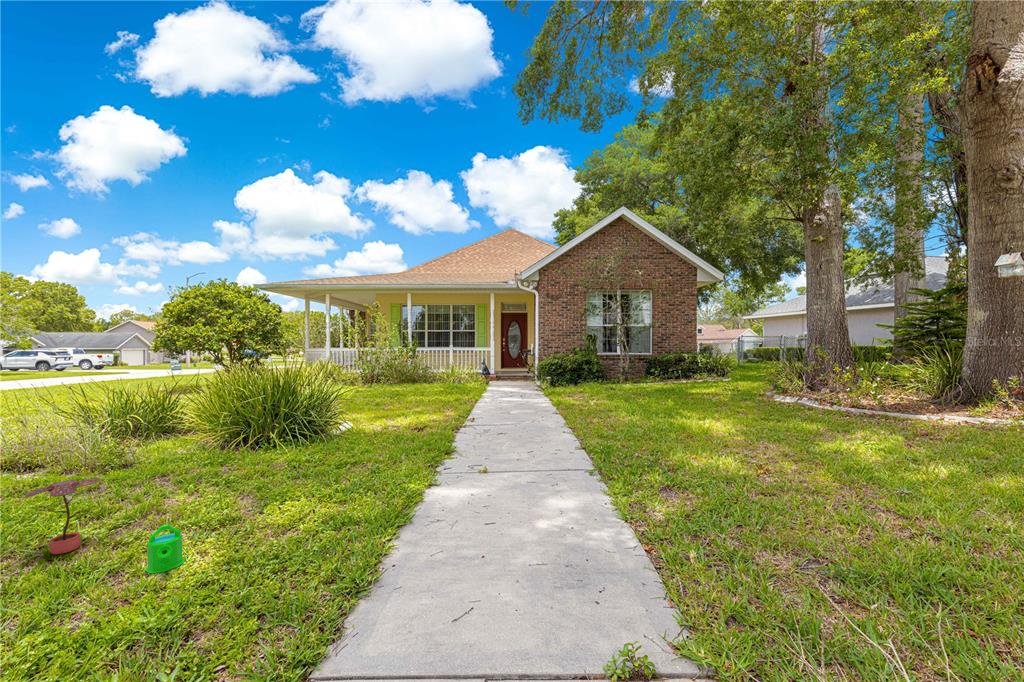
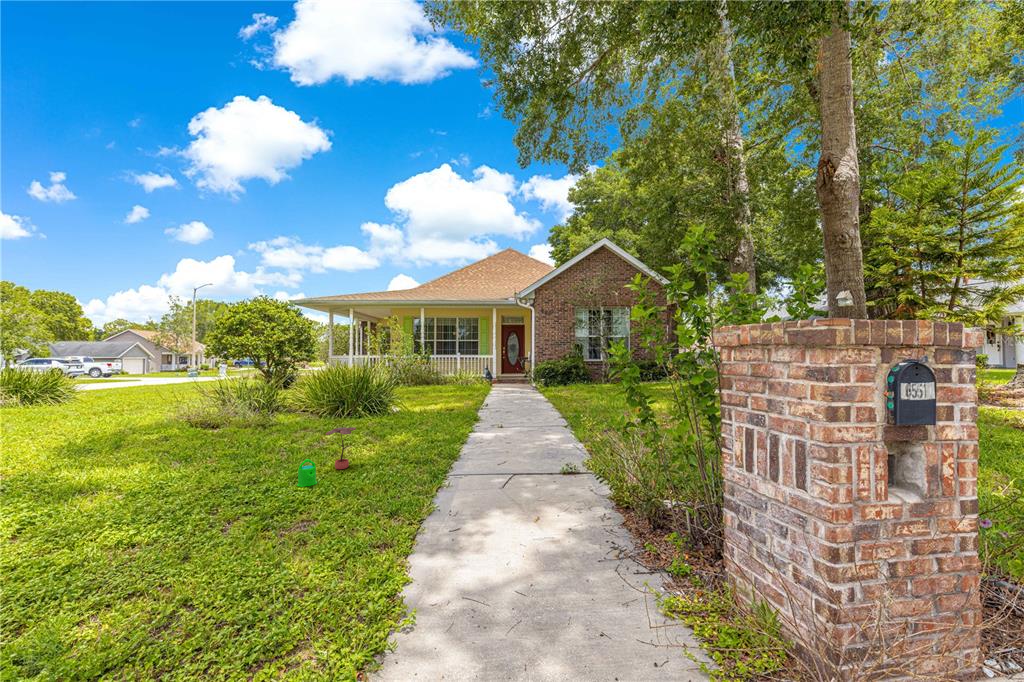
potted plant: present [25,478,100,554] -> present [326,427,356,469]

